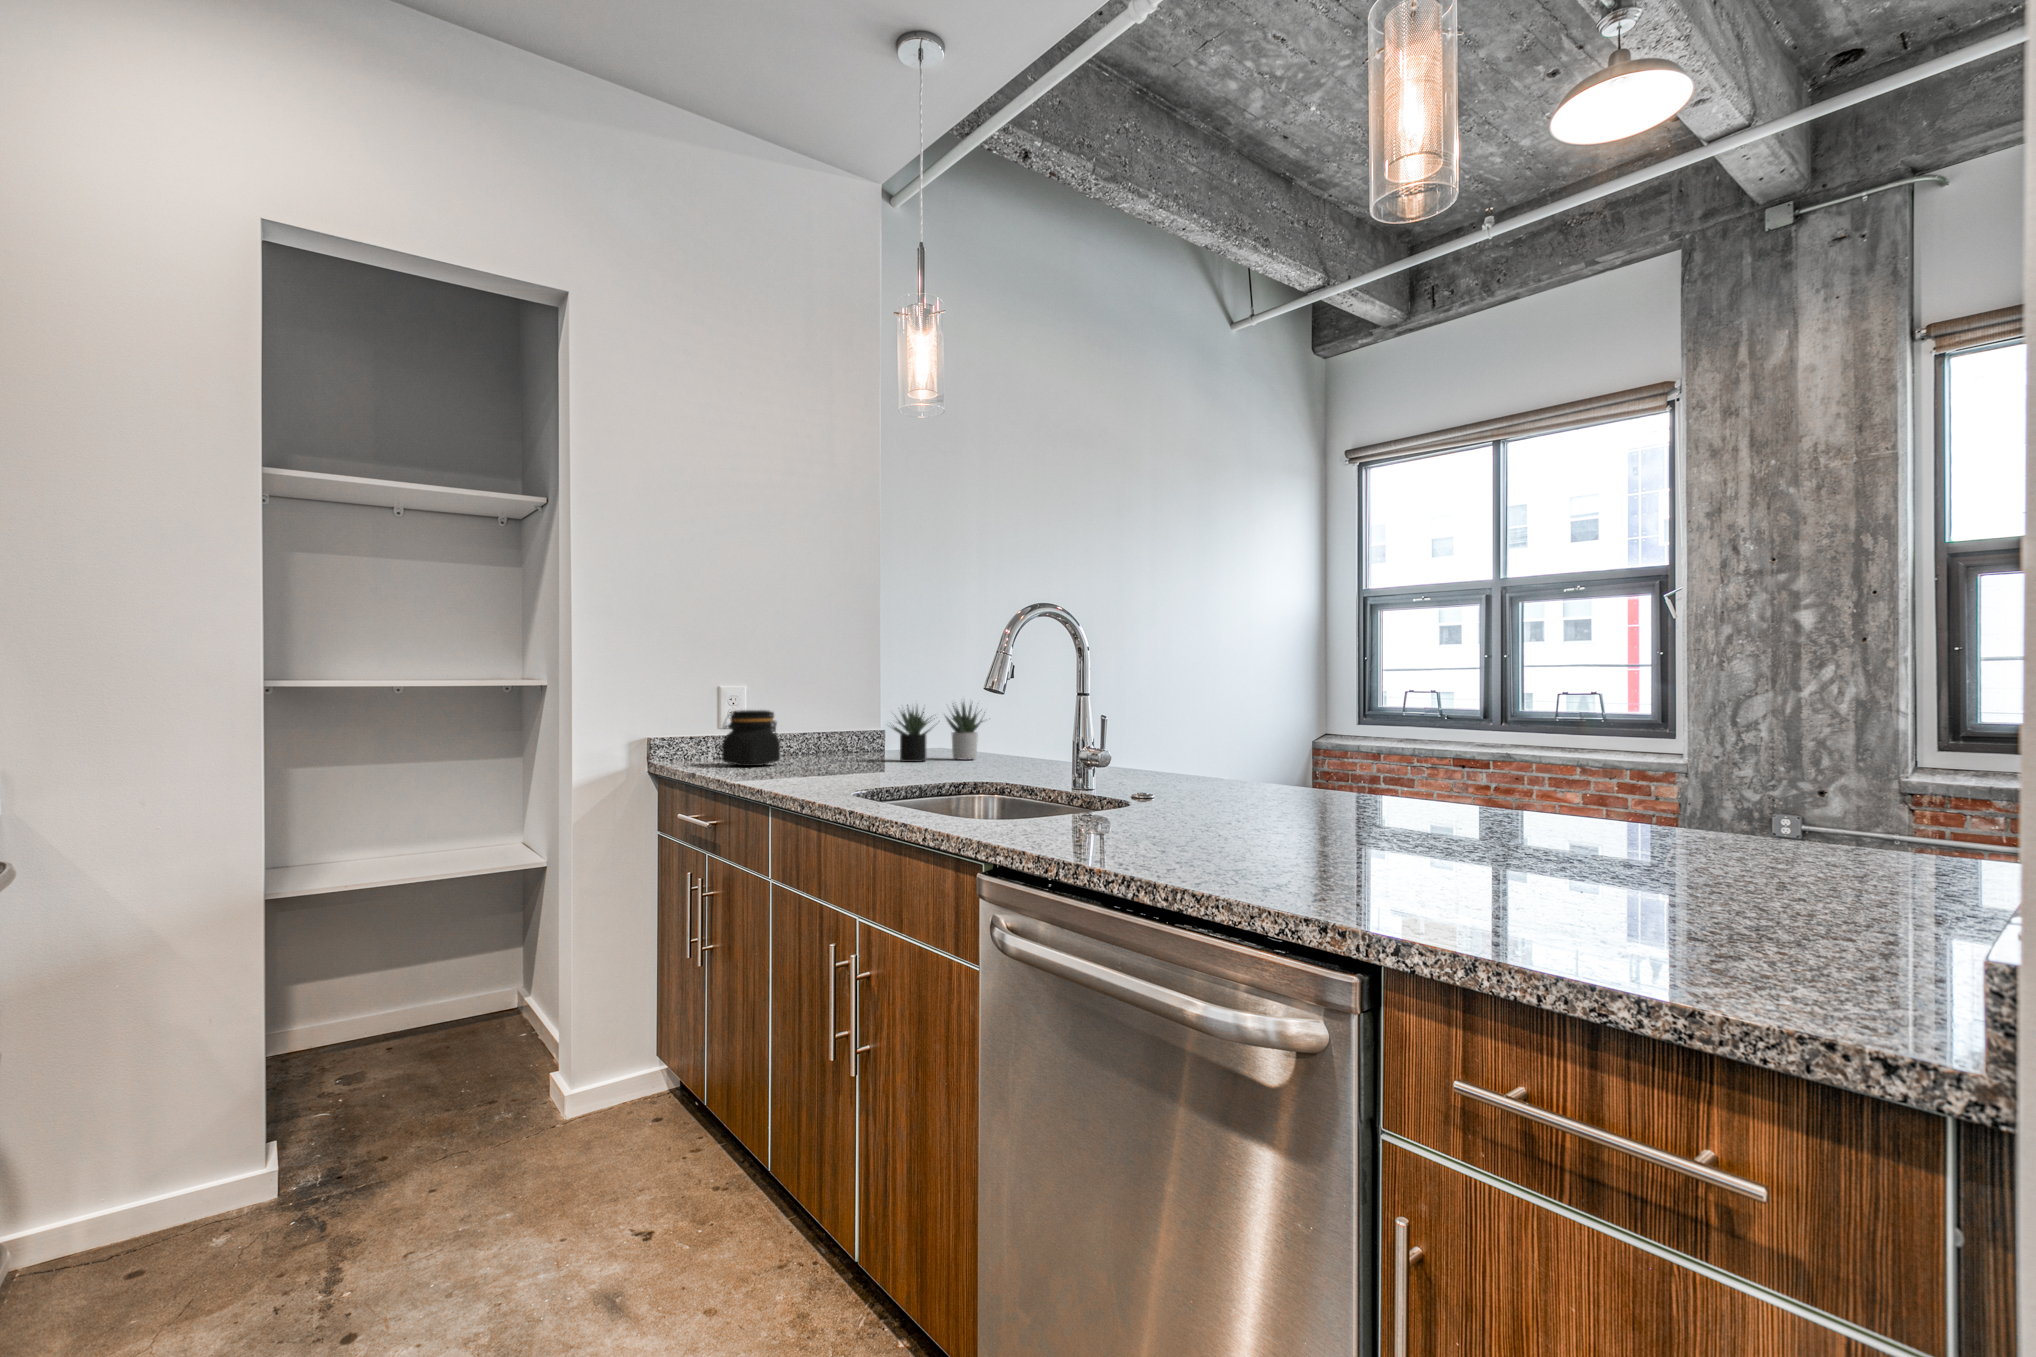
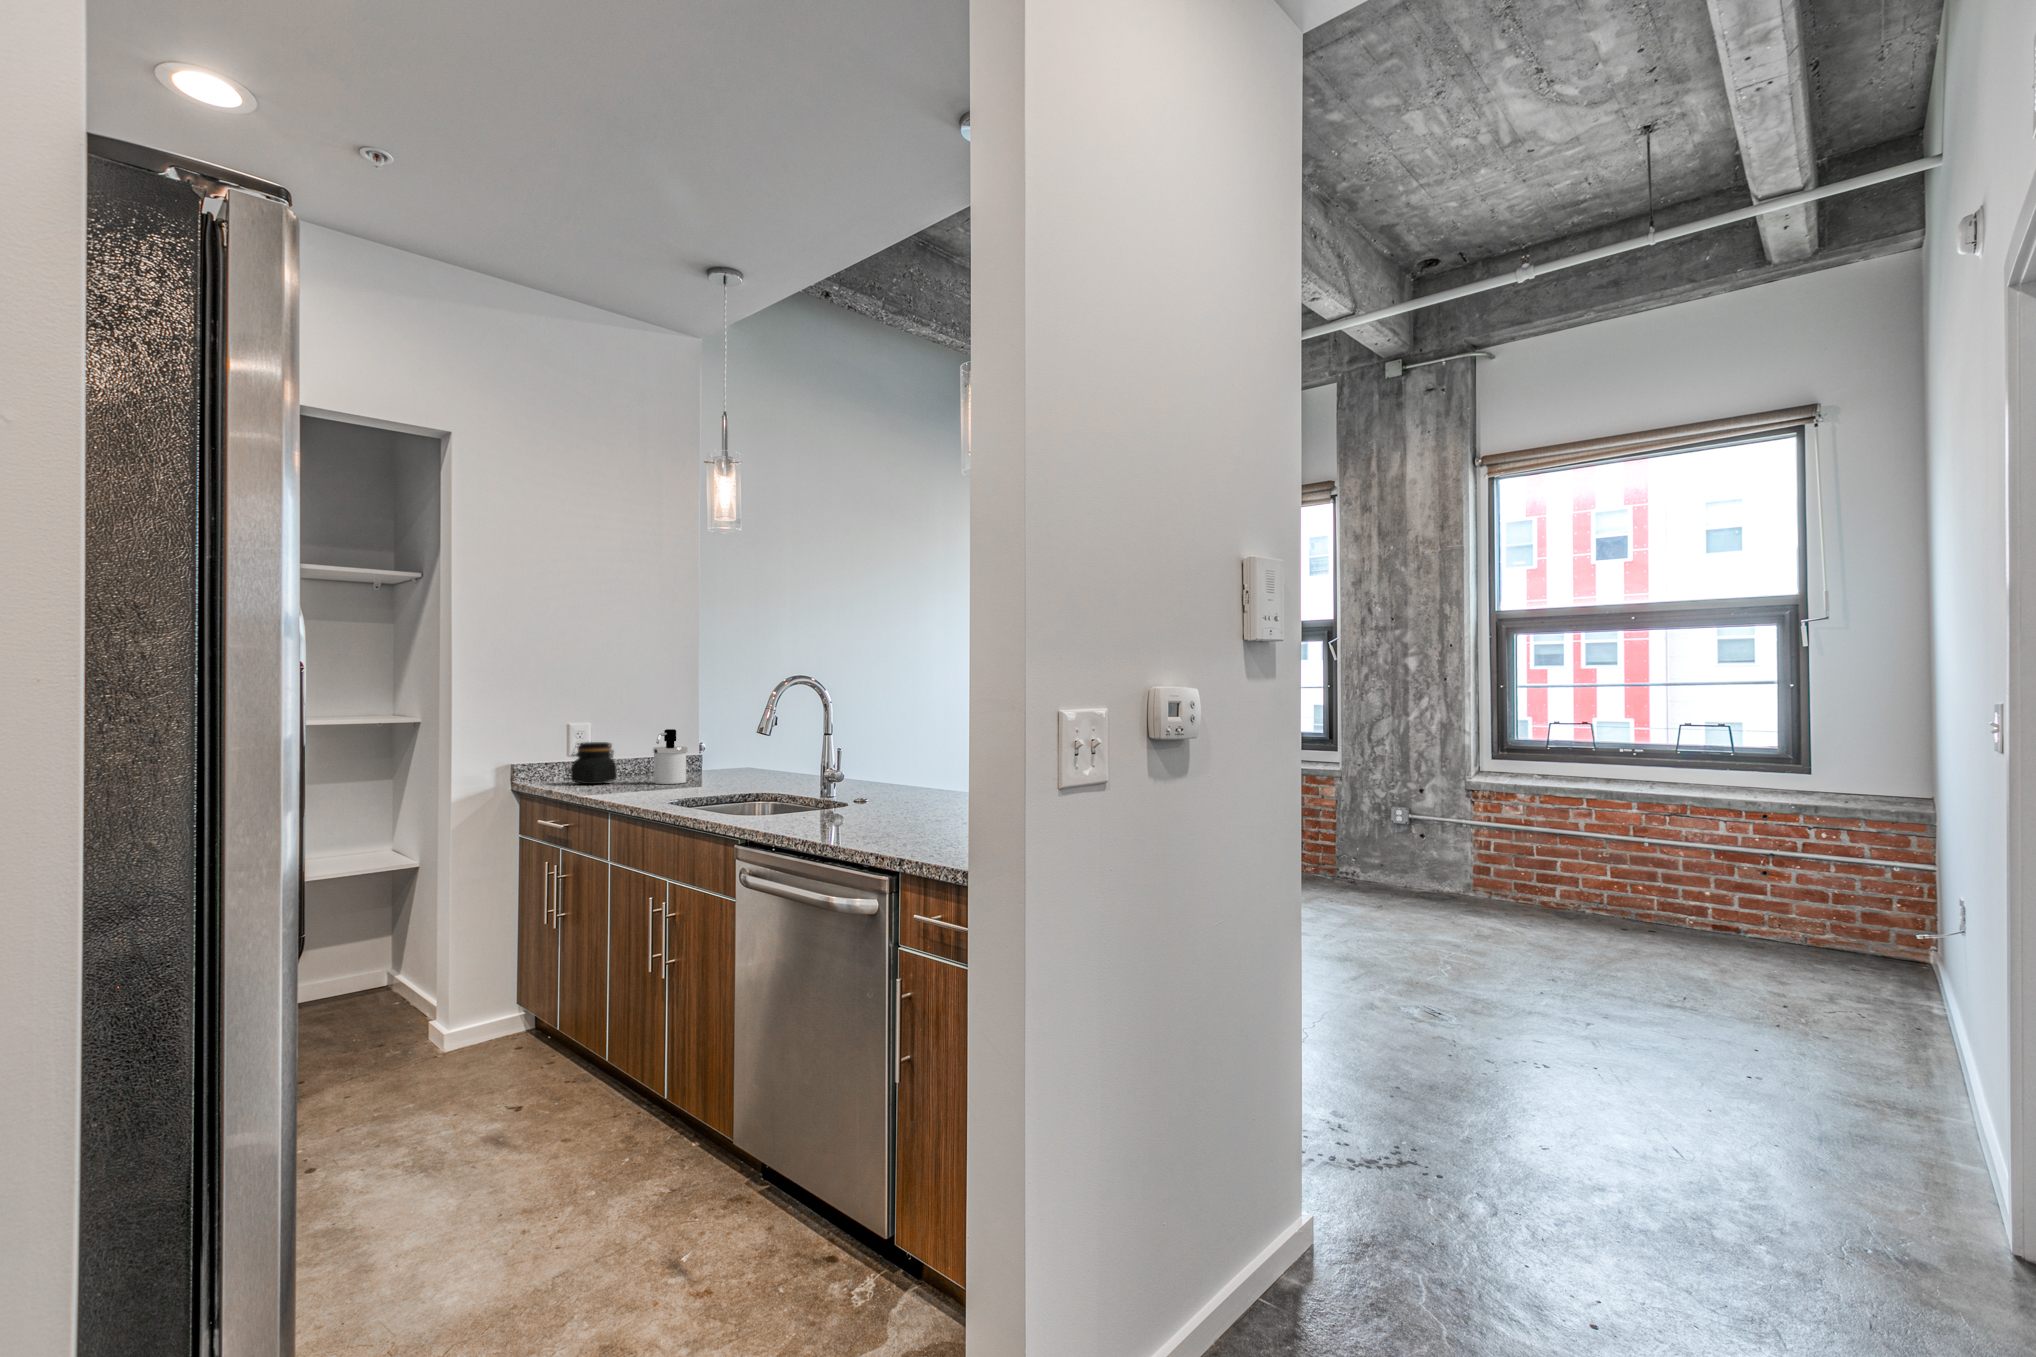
soap dispenser: none [827,694,872,767] -> present [653,729,687,784]
succulent plant: present [893,703,985,762] -> none [699,729,784,779]

